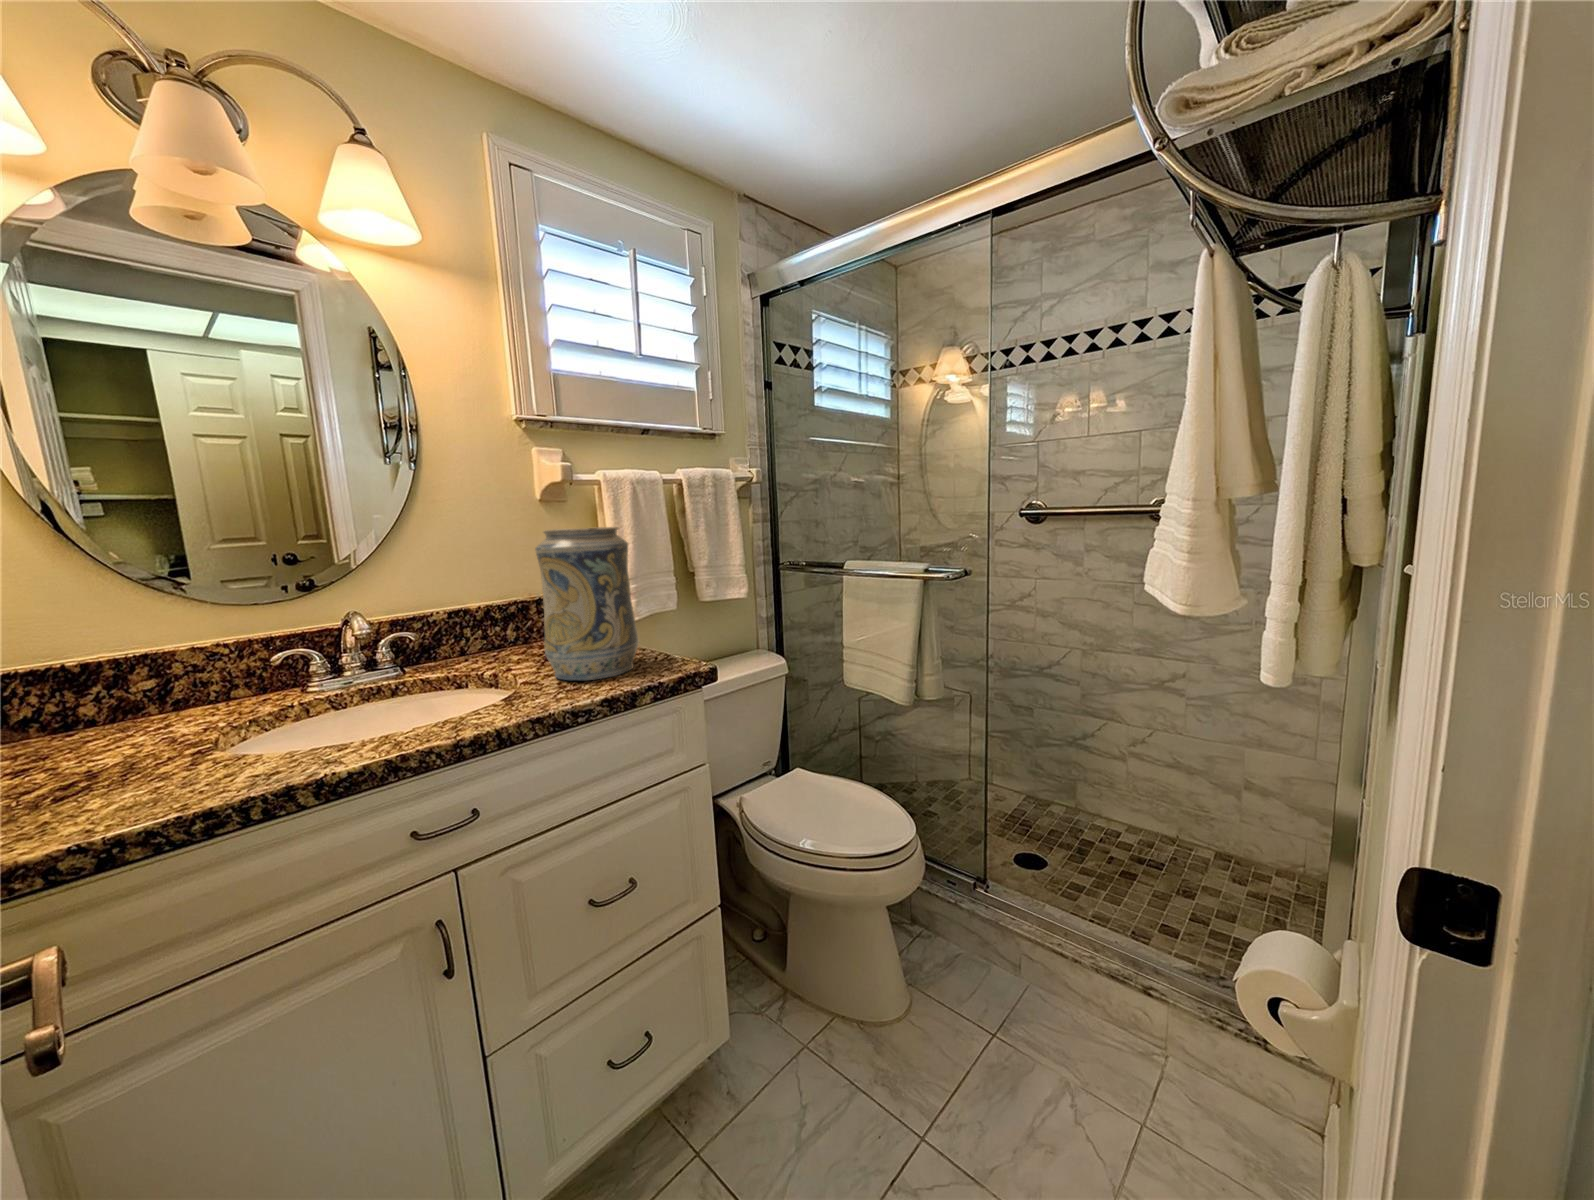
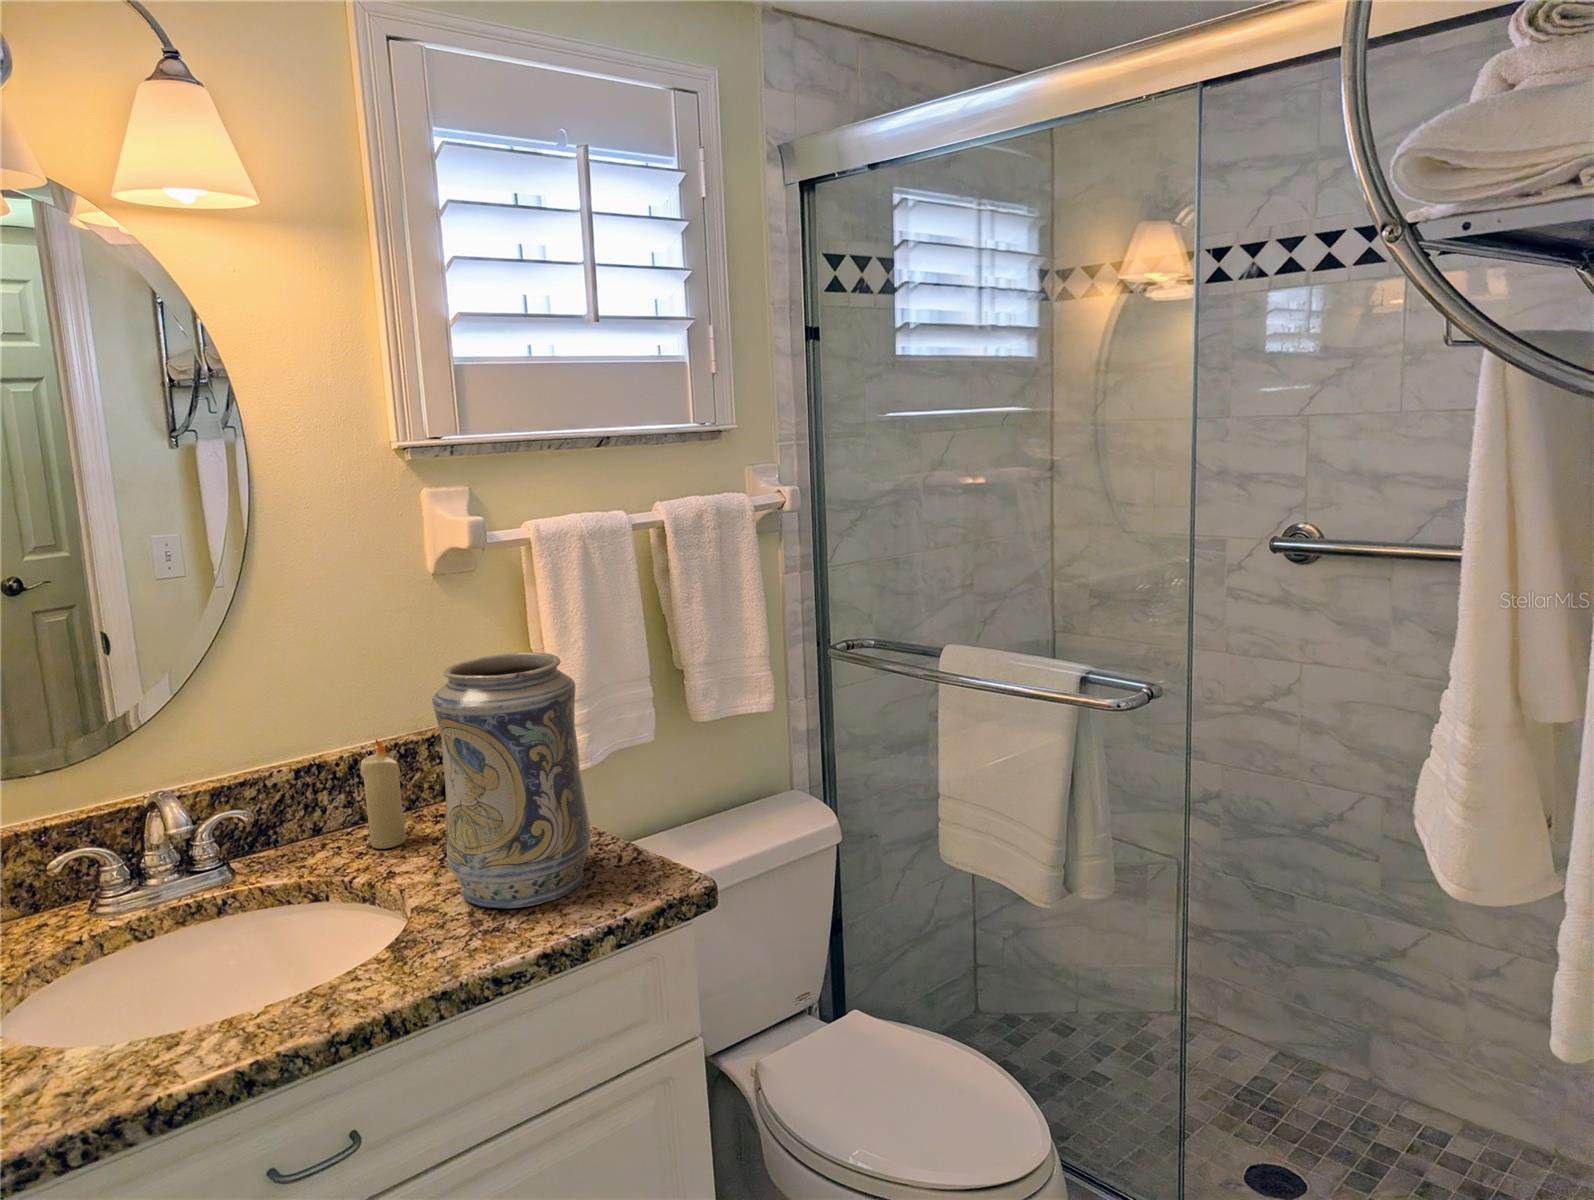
candle: none [491,592,521,661] -> present [360,739,406,849]

